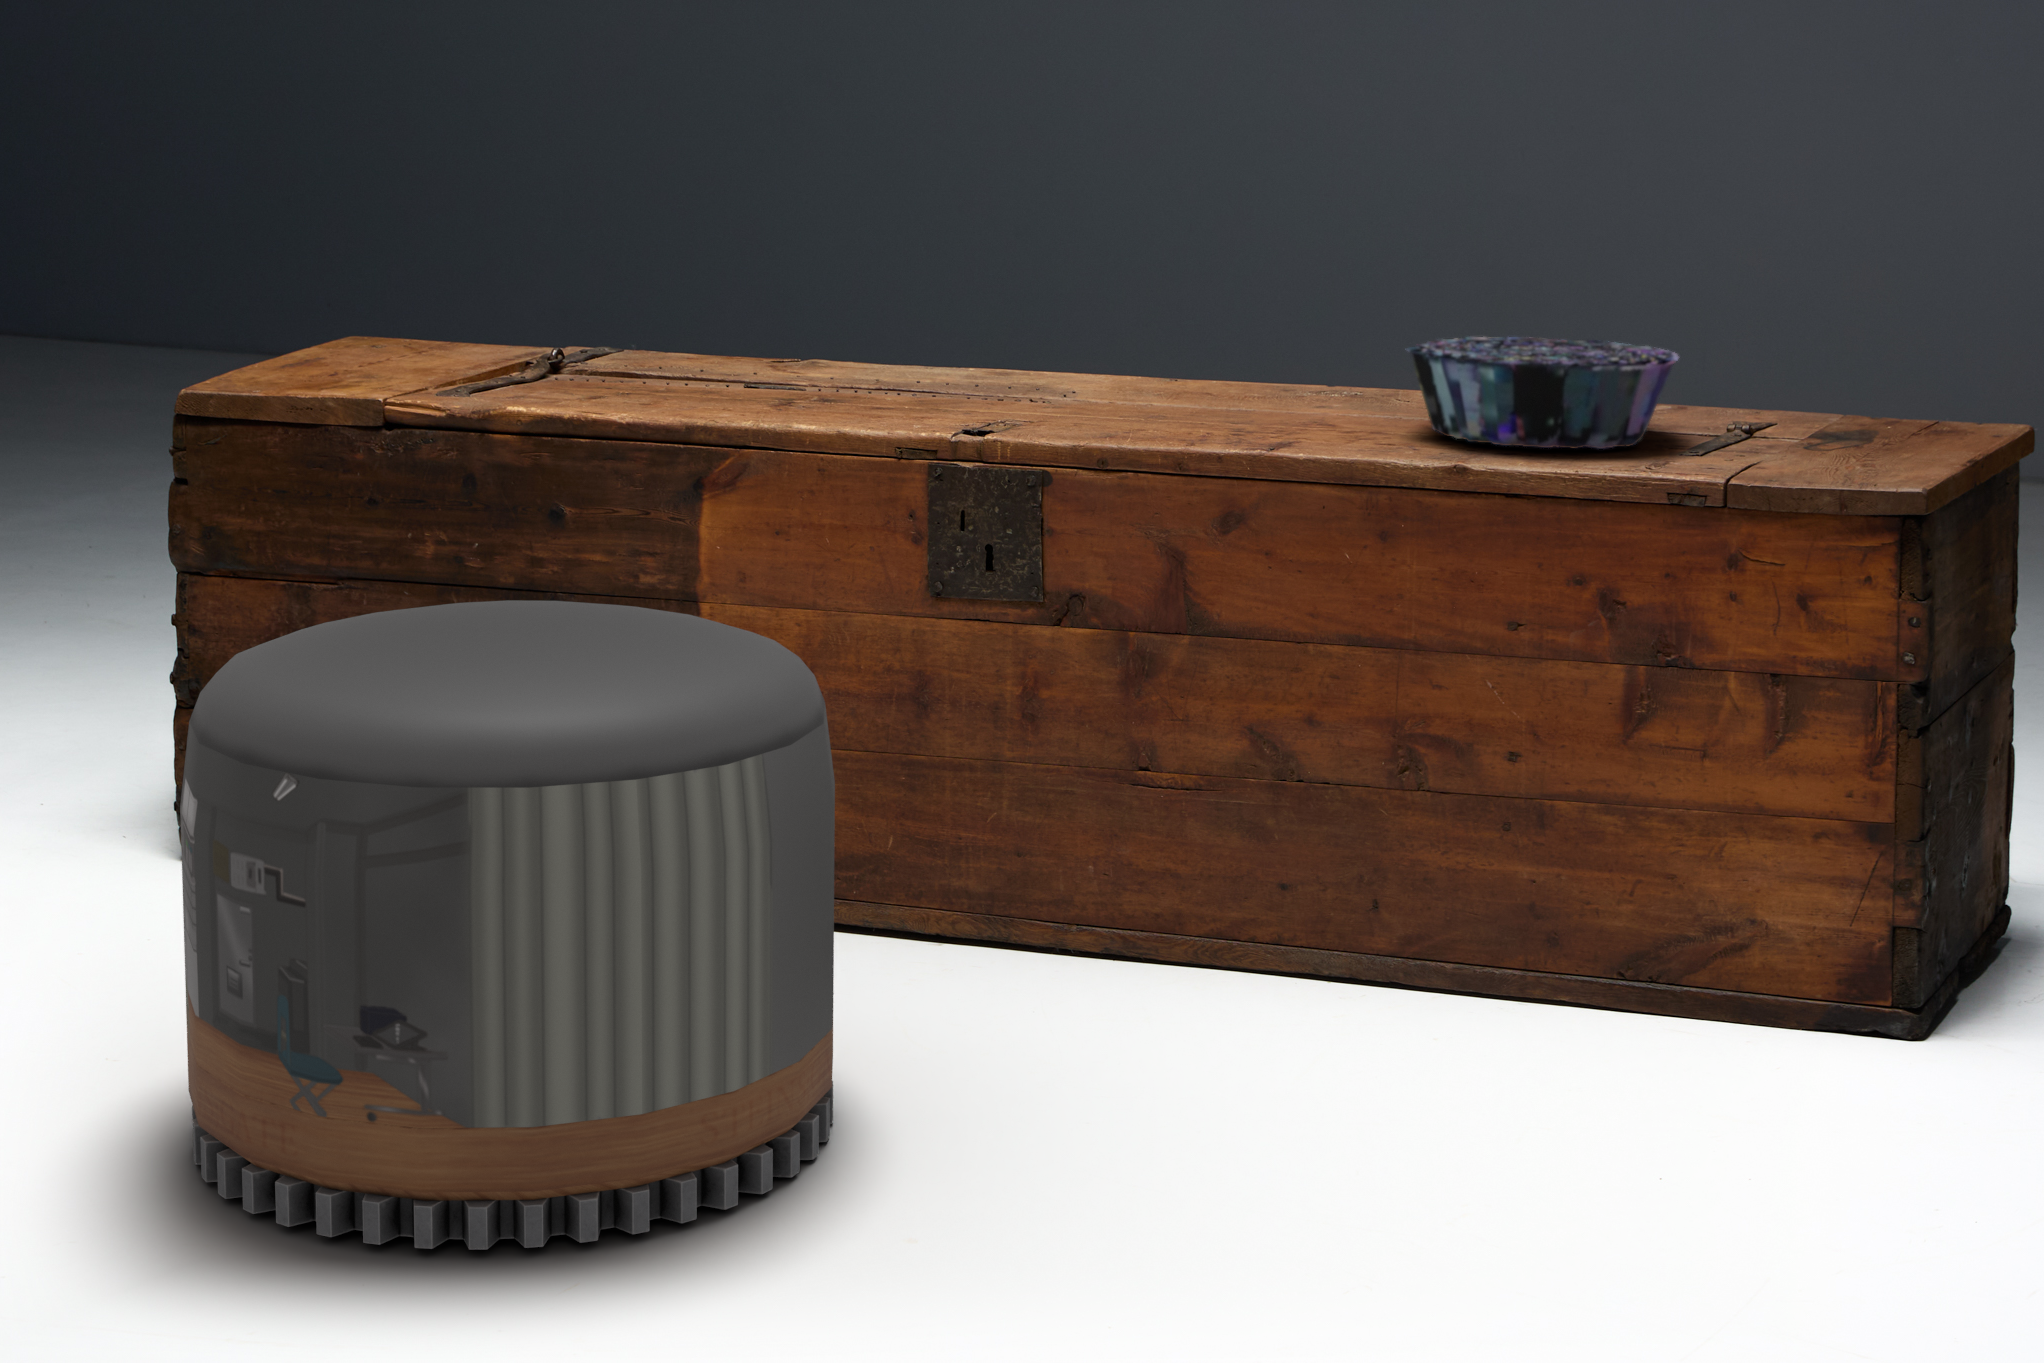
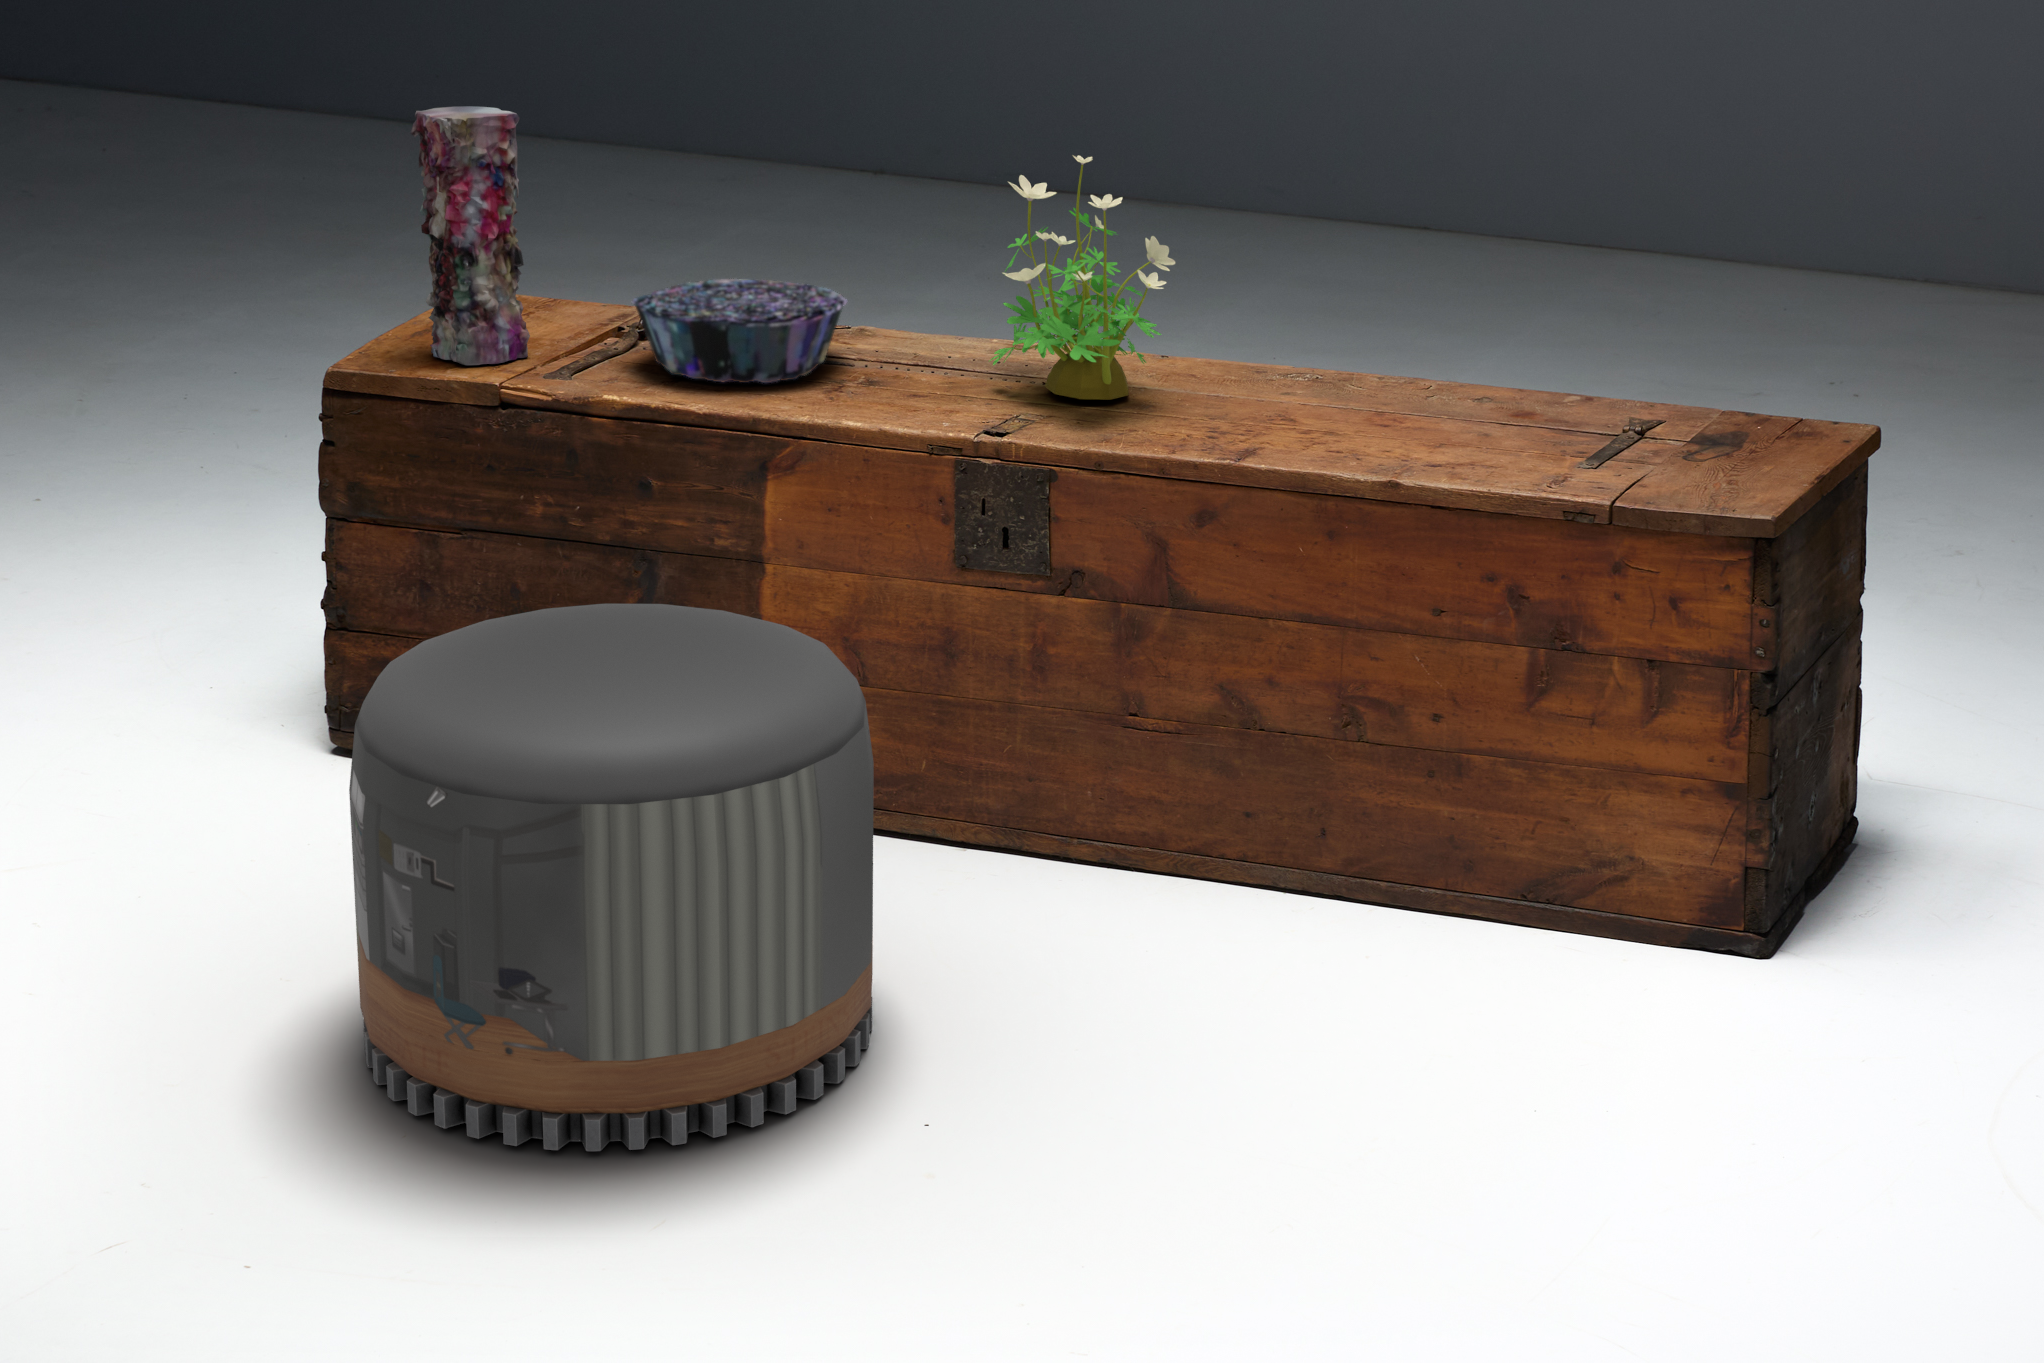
vase: none [288,90,425,386] -> present [410,106,530,365]
potted plant: none [965,119,1186,406] -> present [989,155,1175,400]
decorative bowl: present [1407,337,1679,449] -> present [632,279,847,383]

